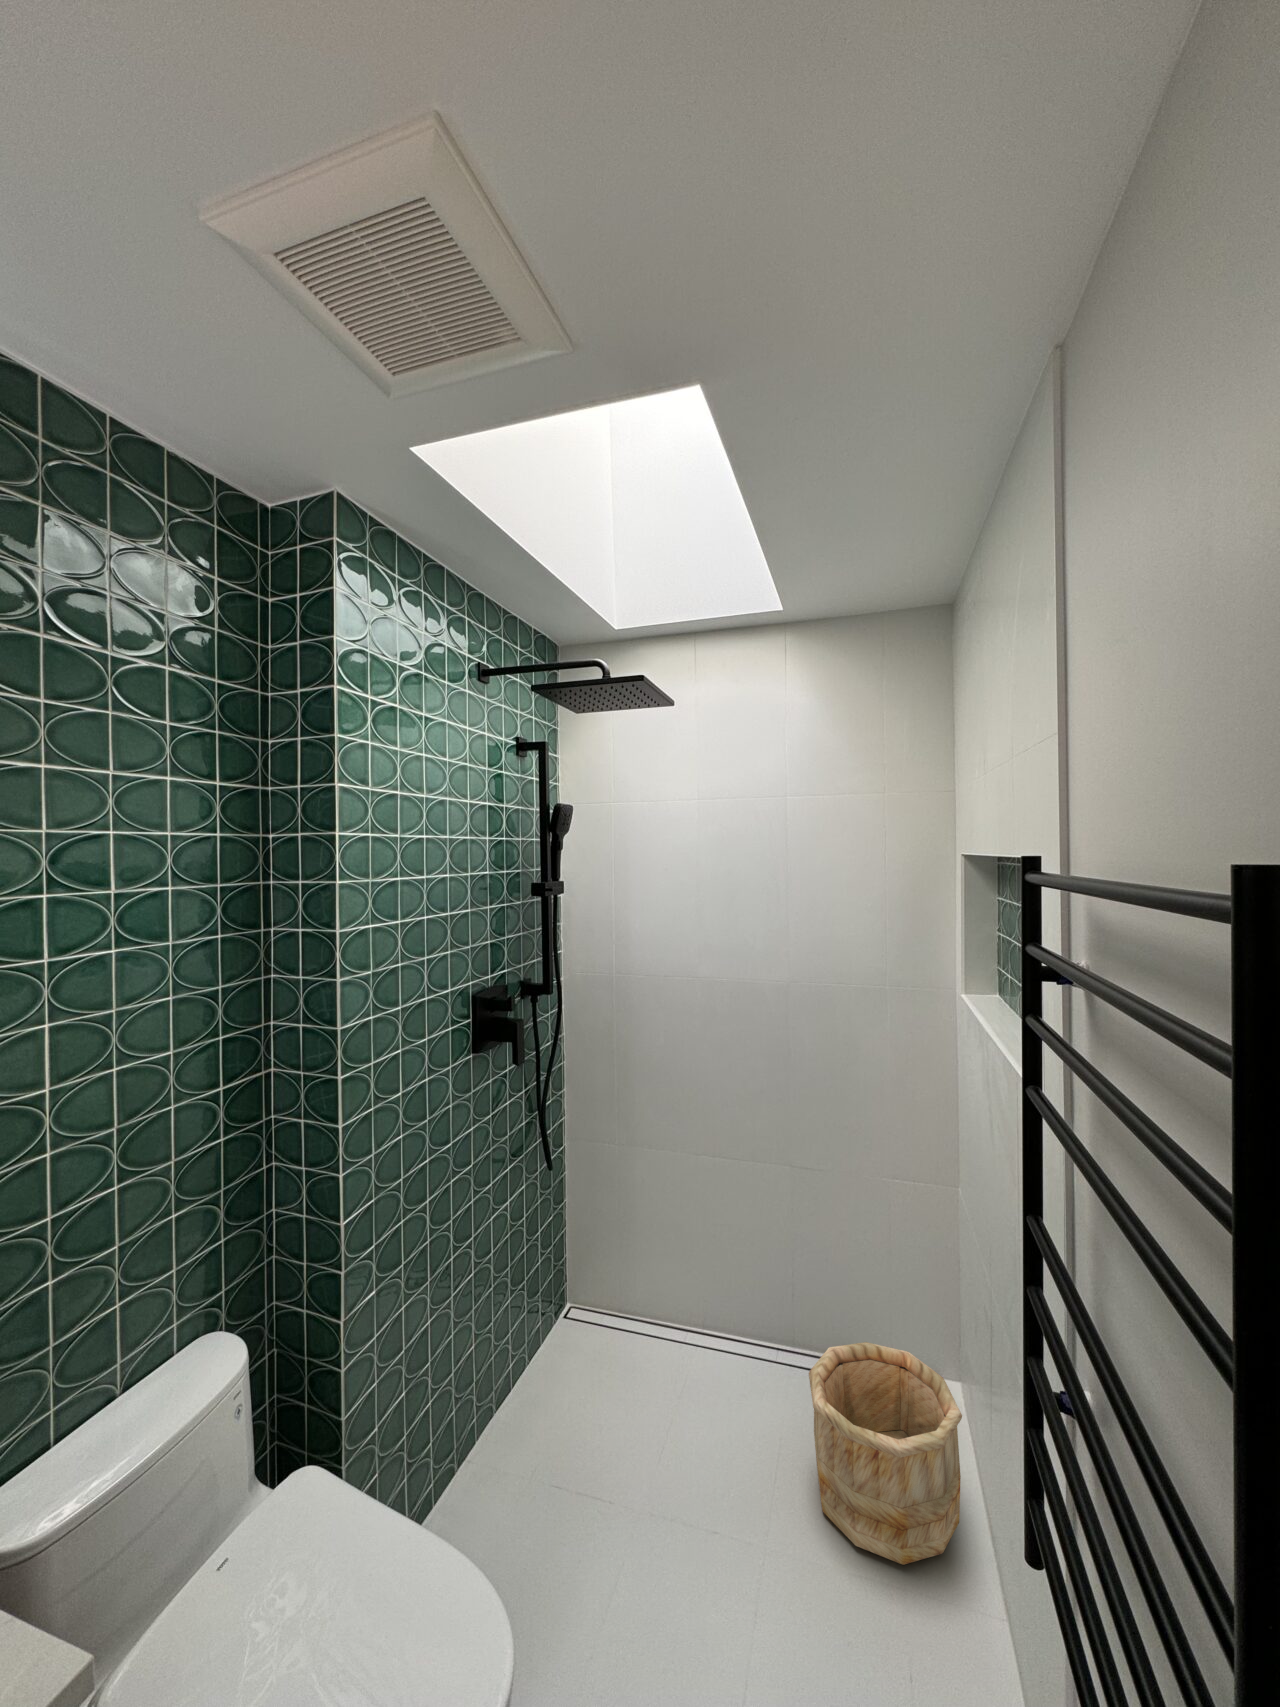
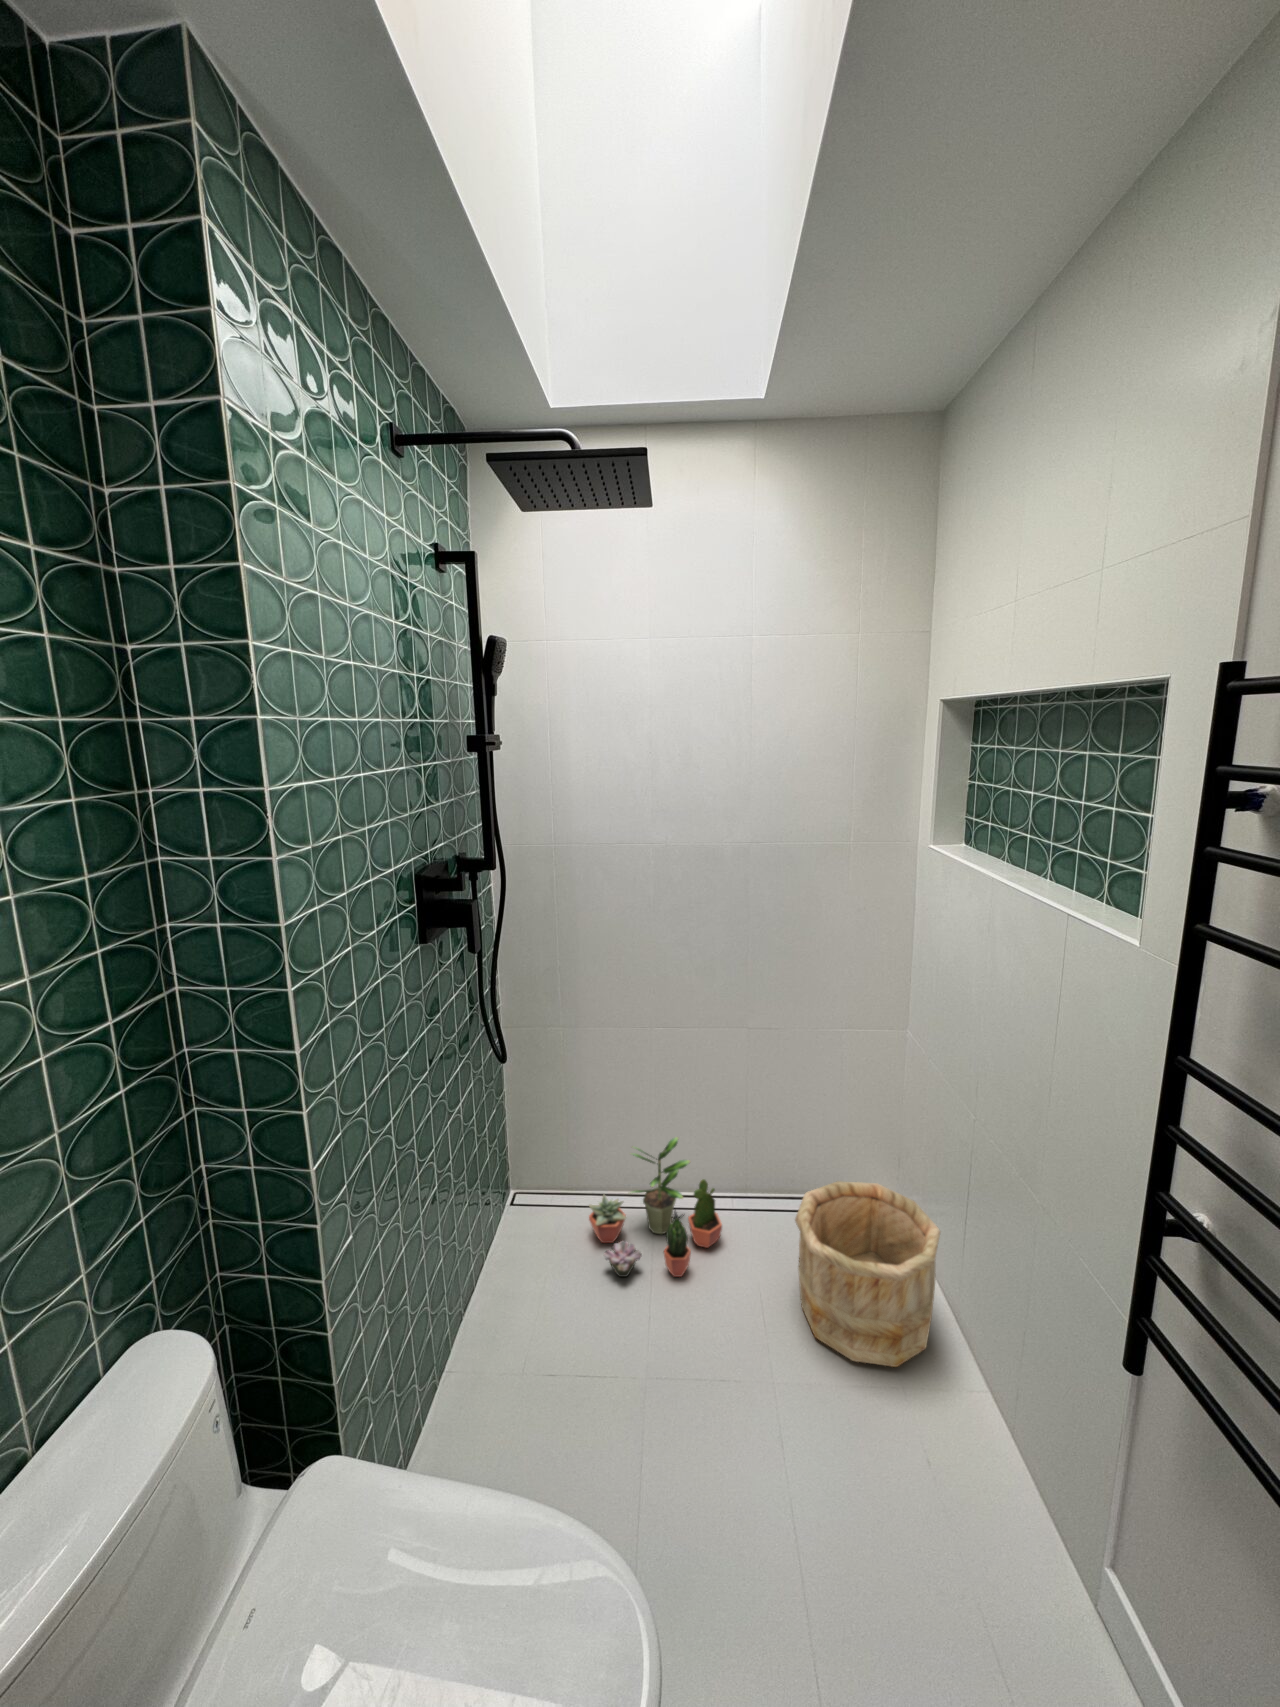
potted plant: none [627,1270,754,1418] -> present [589,1137,722,1277]

